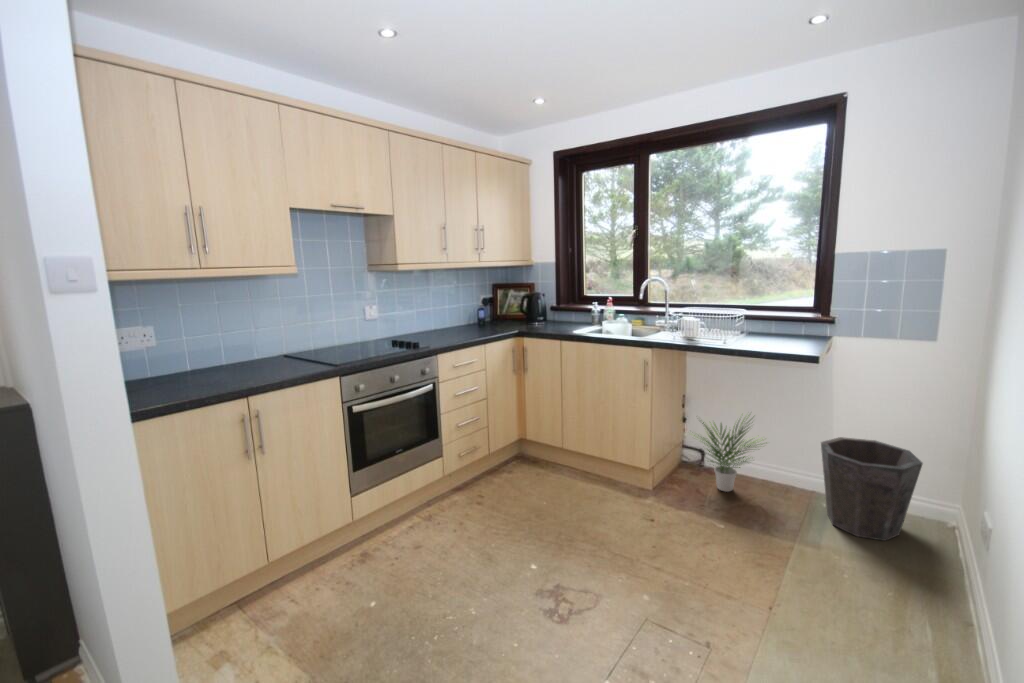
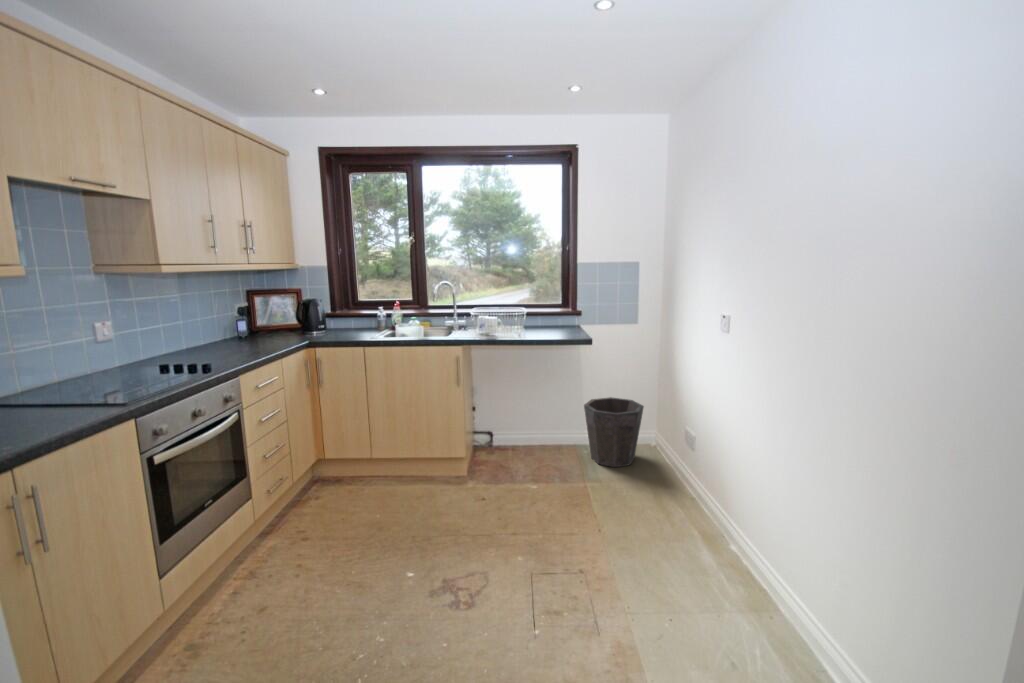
potted plant: present [694,420,756,492] -> none [486,391,548,461]

